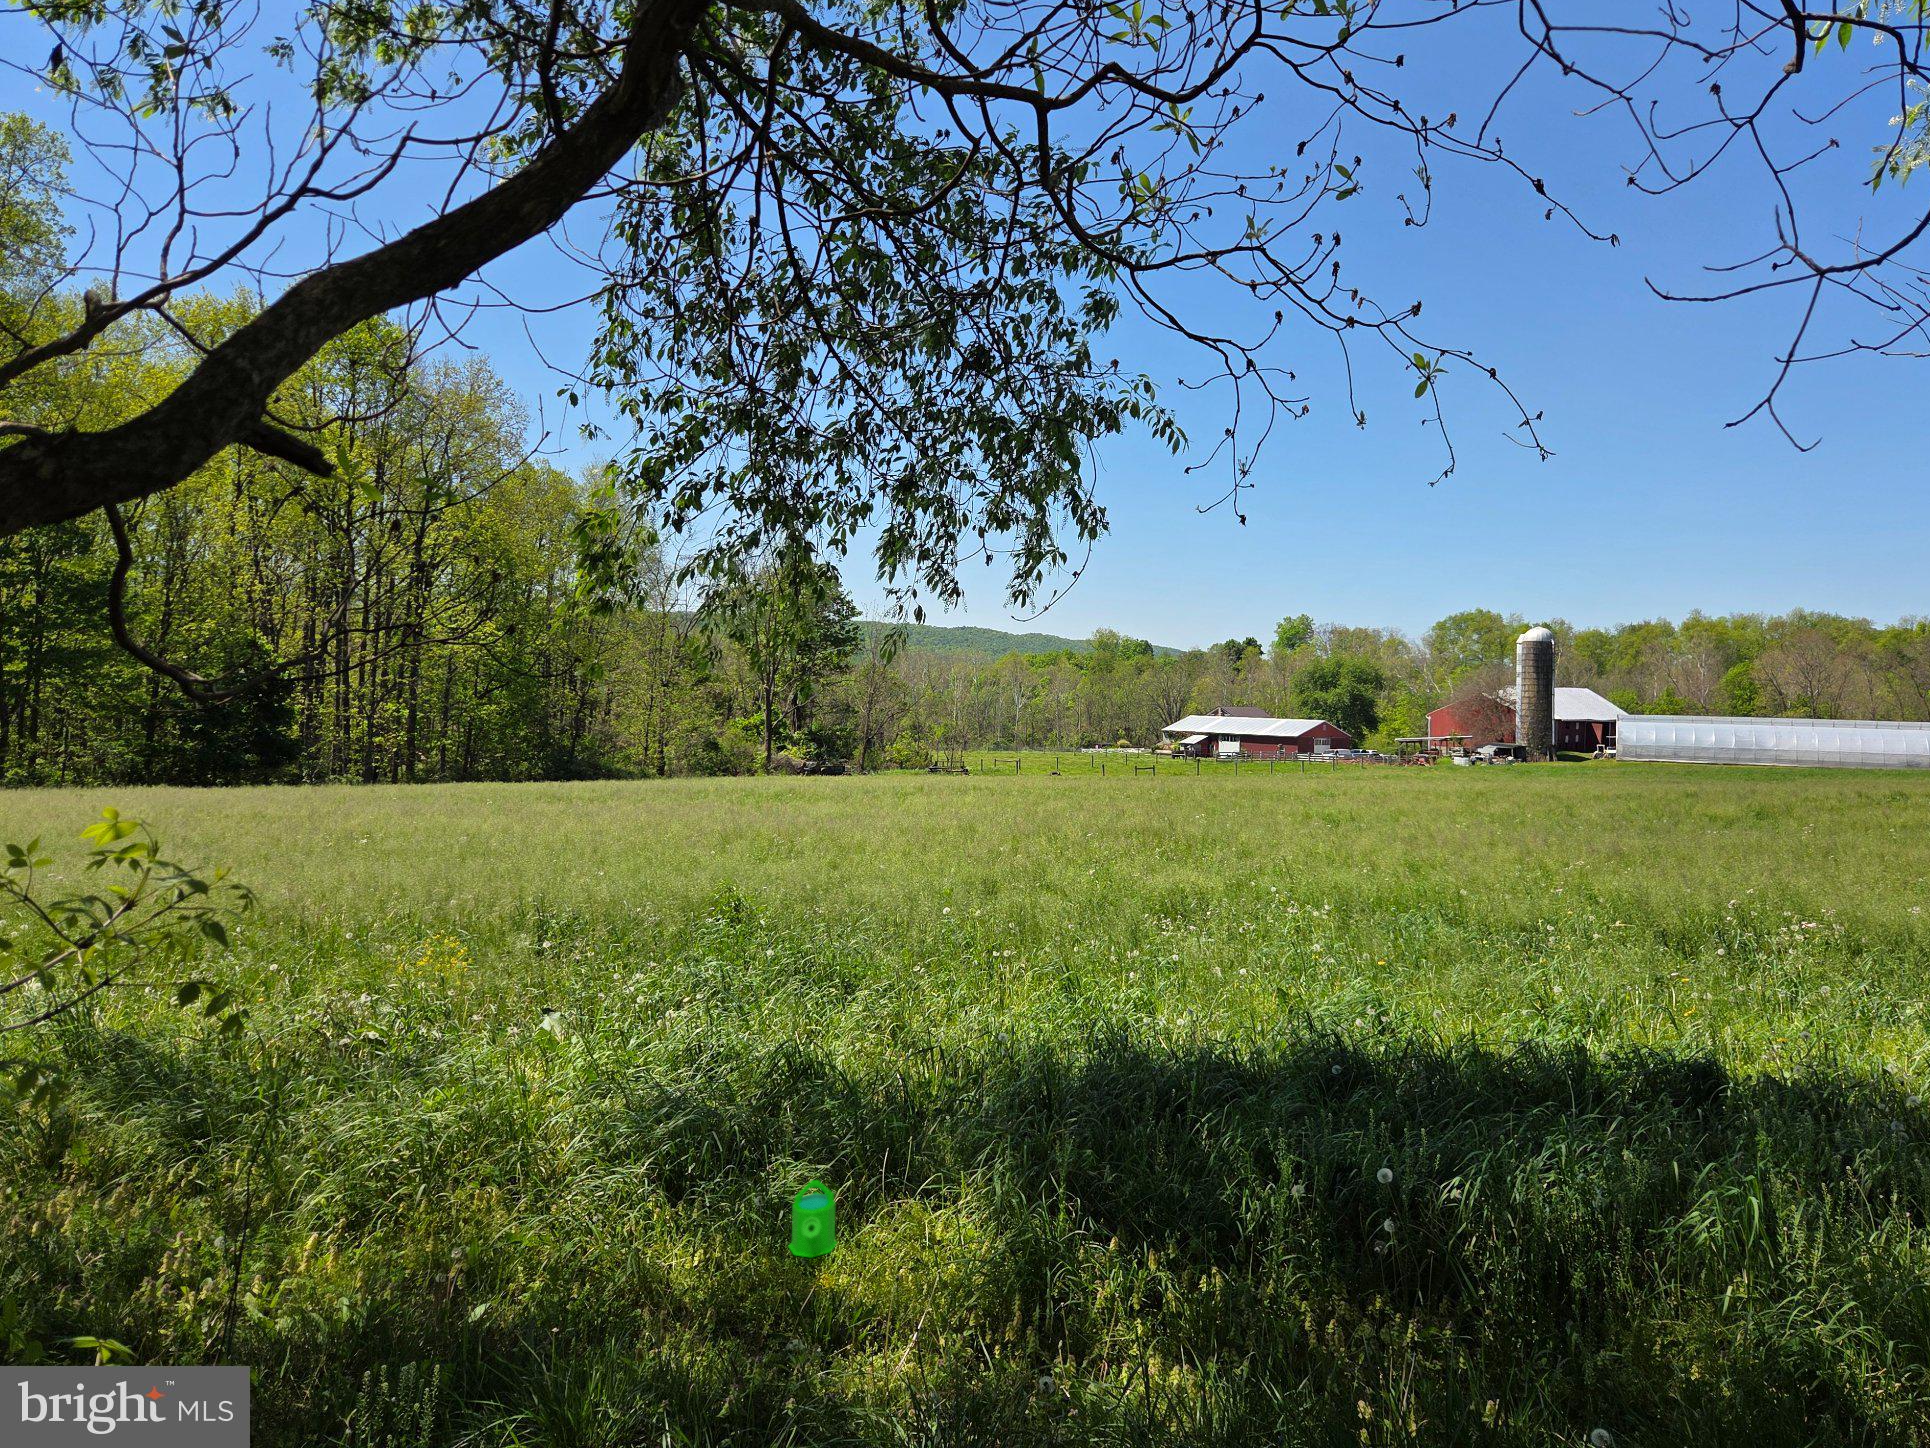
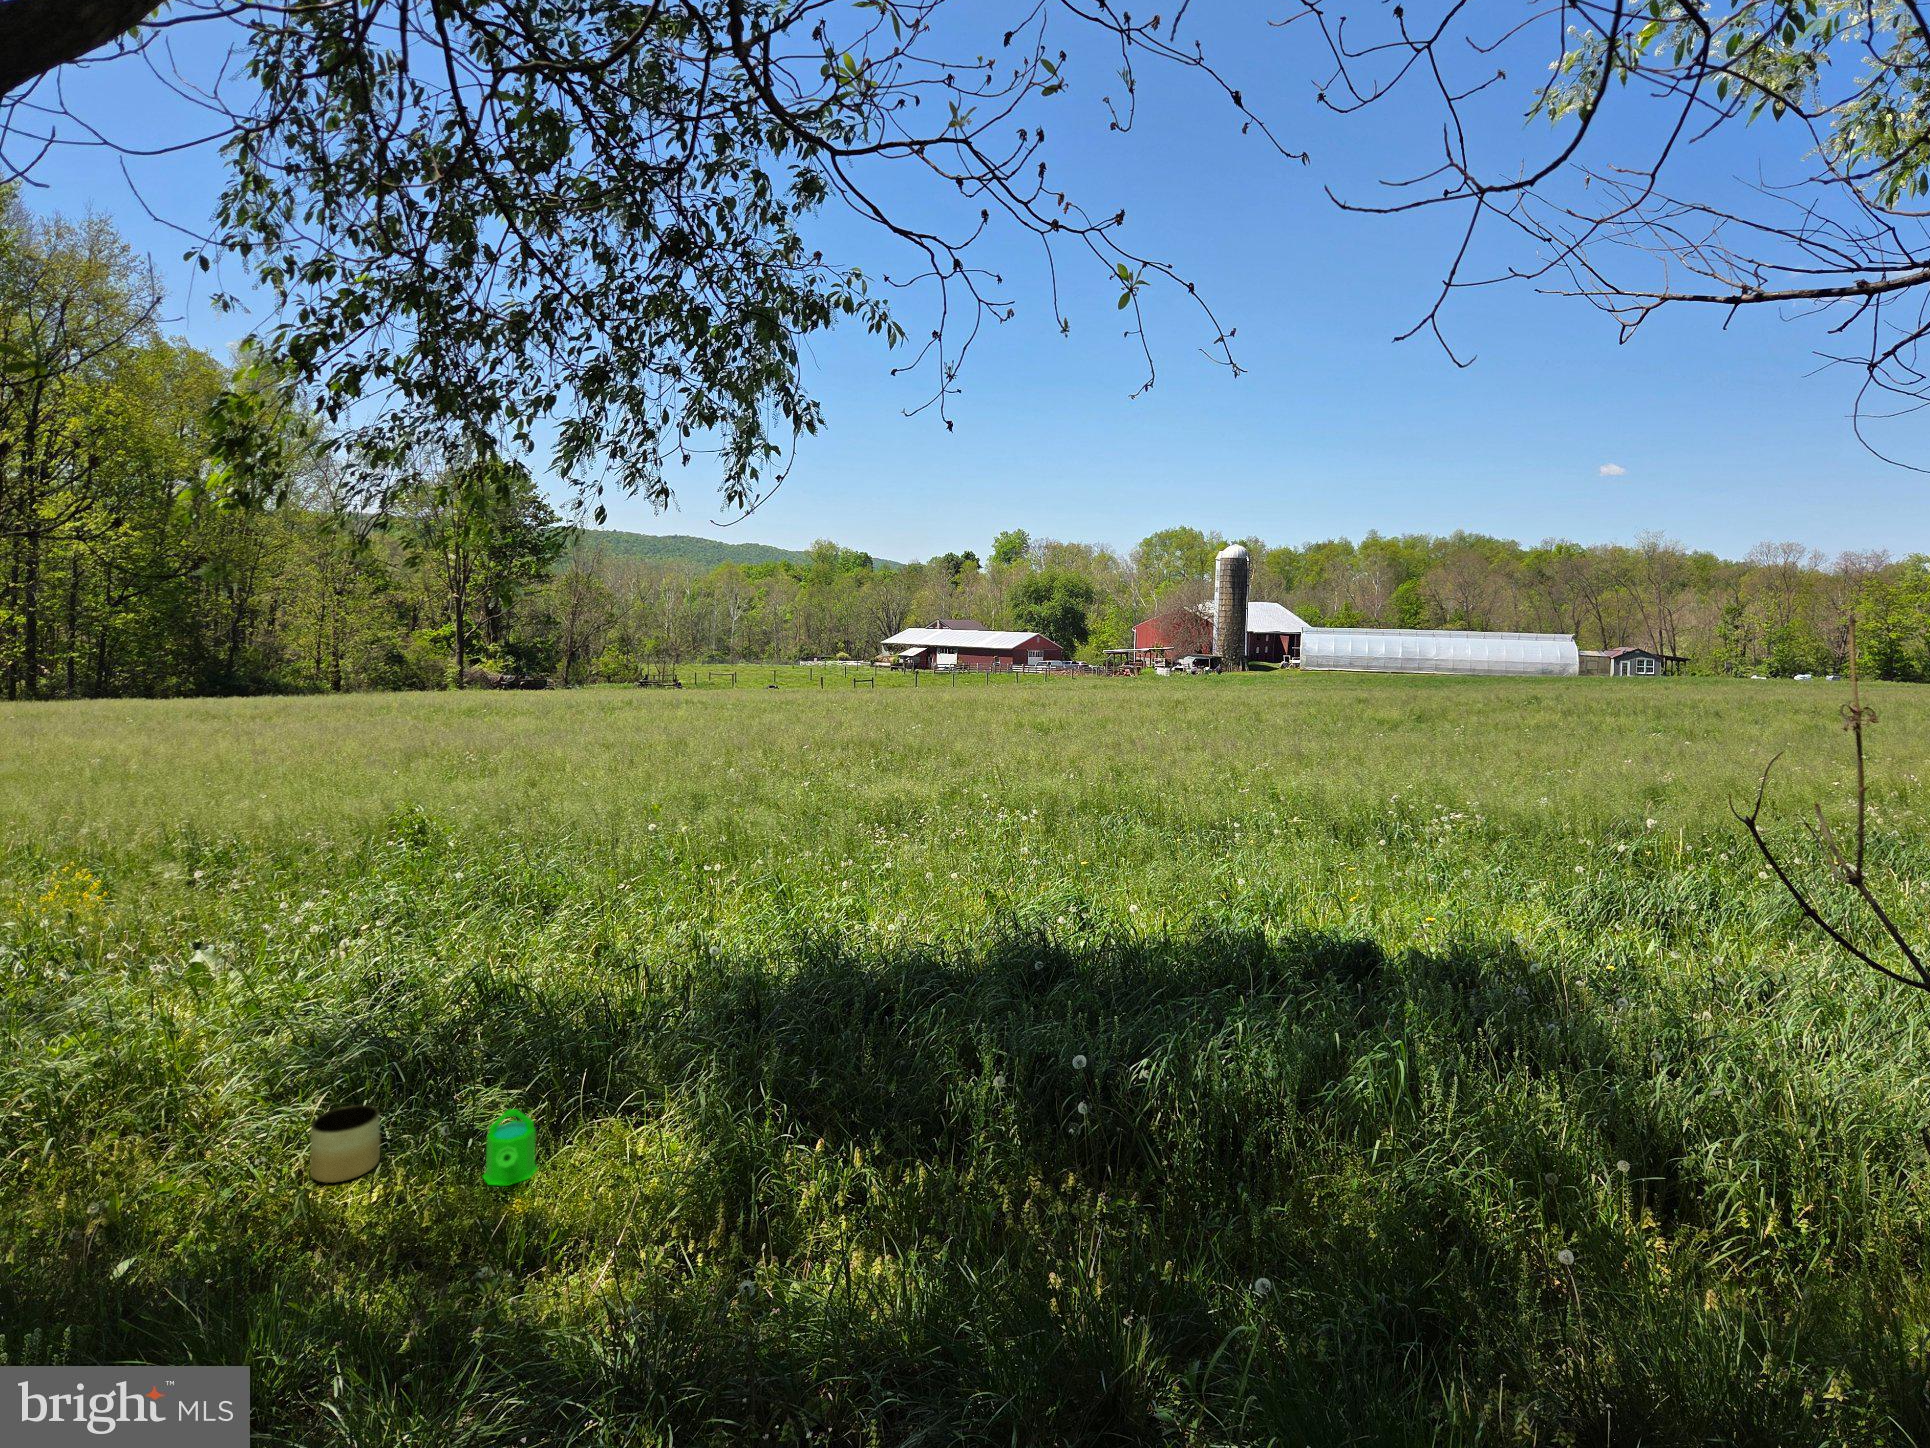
planter: none [642,1167,700,1241] -> present [310,1105,380,1183]

